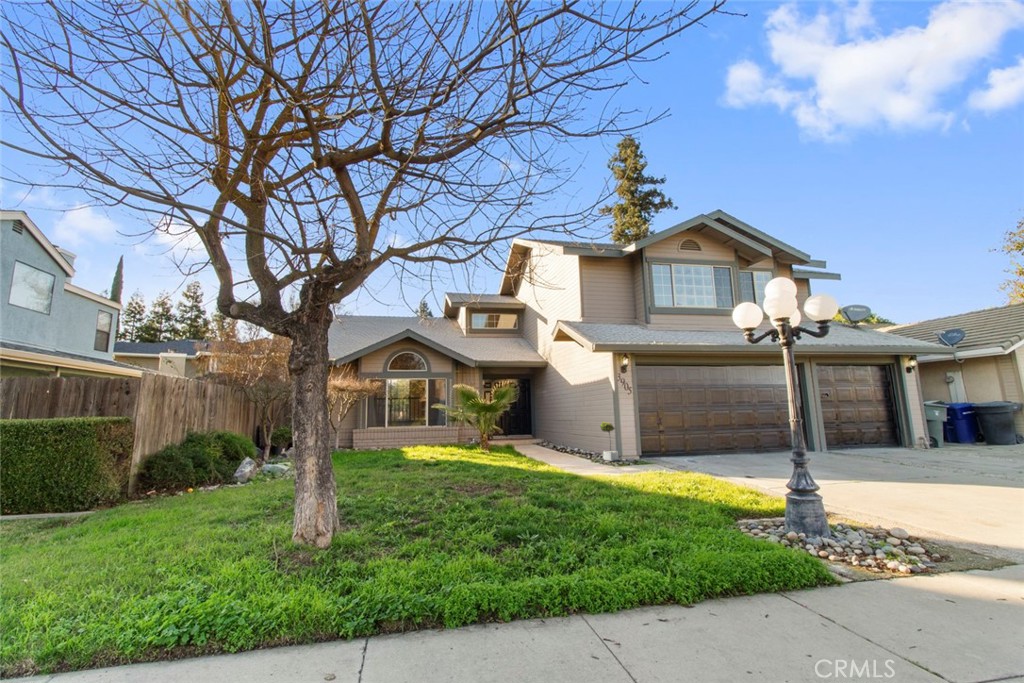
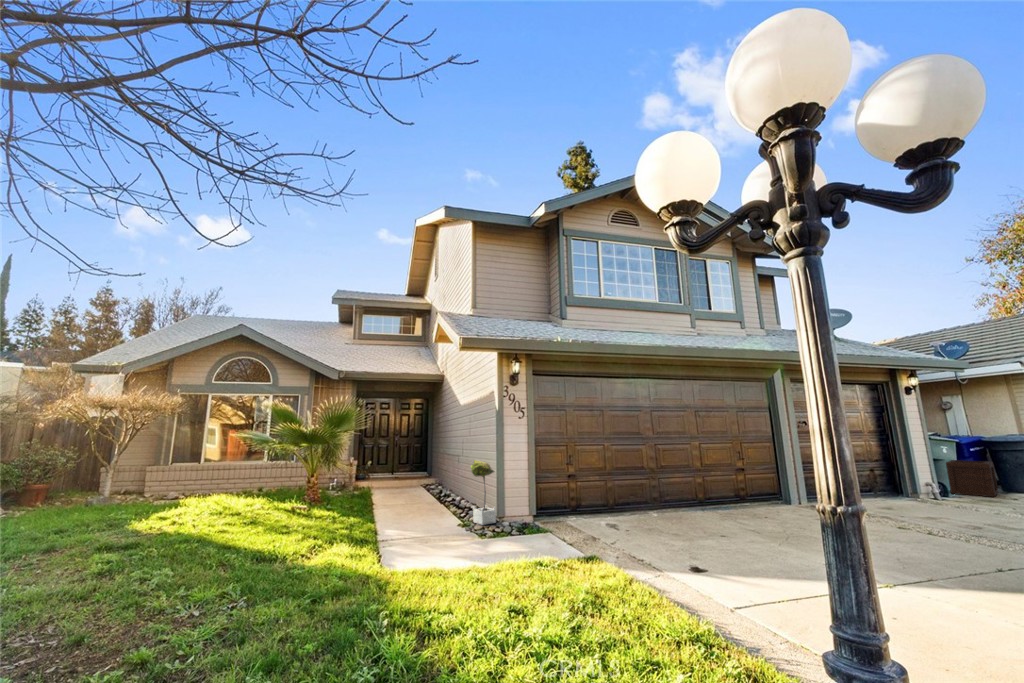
wooden crate: none [936,421,976,447] -> present [946,460,998,497]

